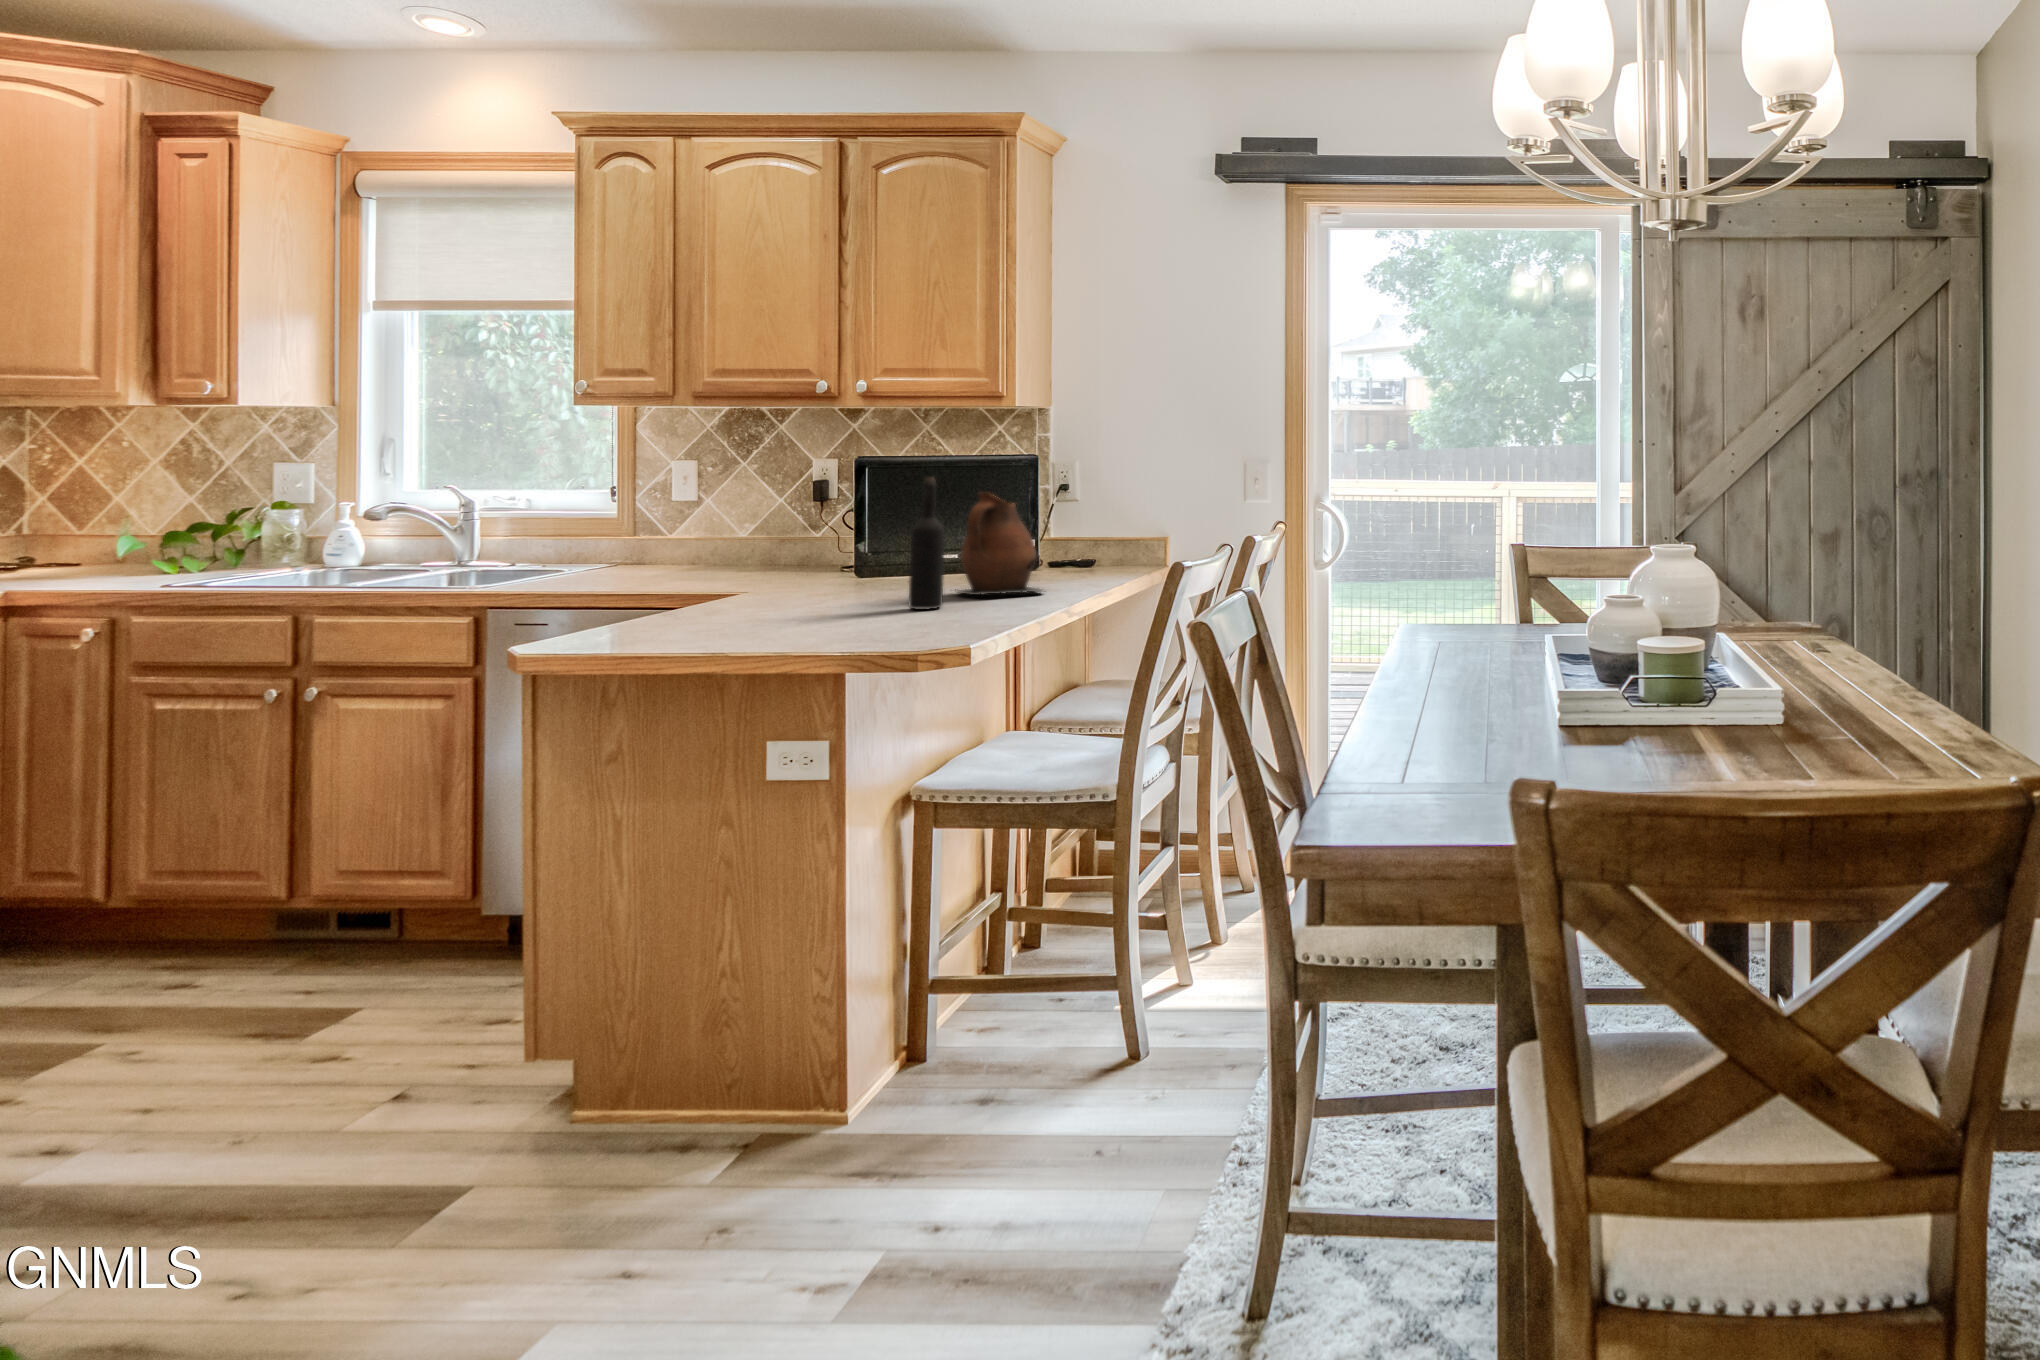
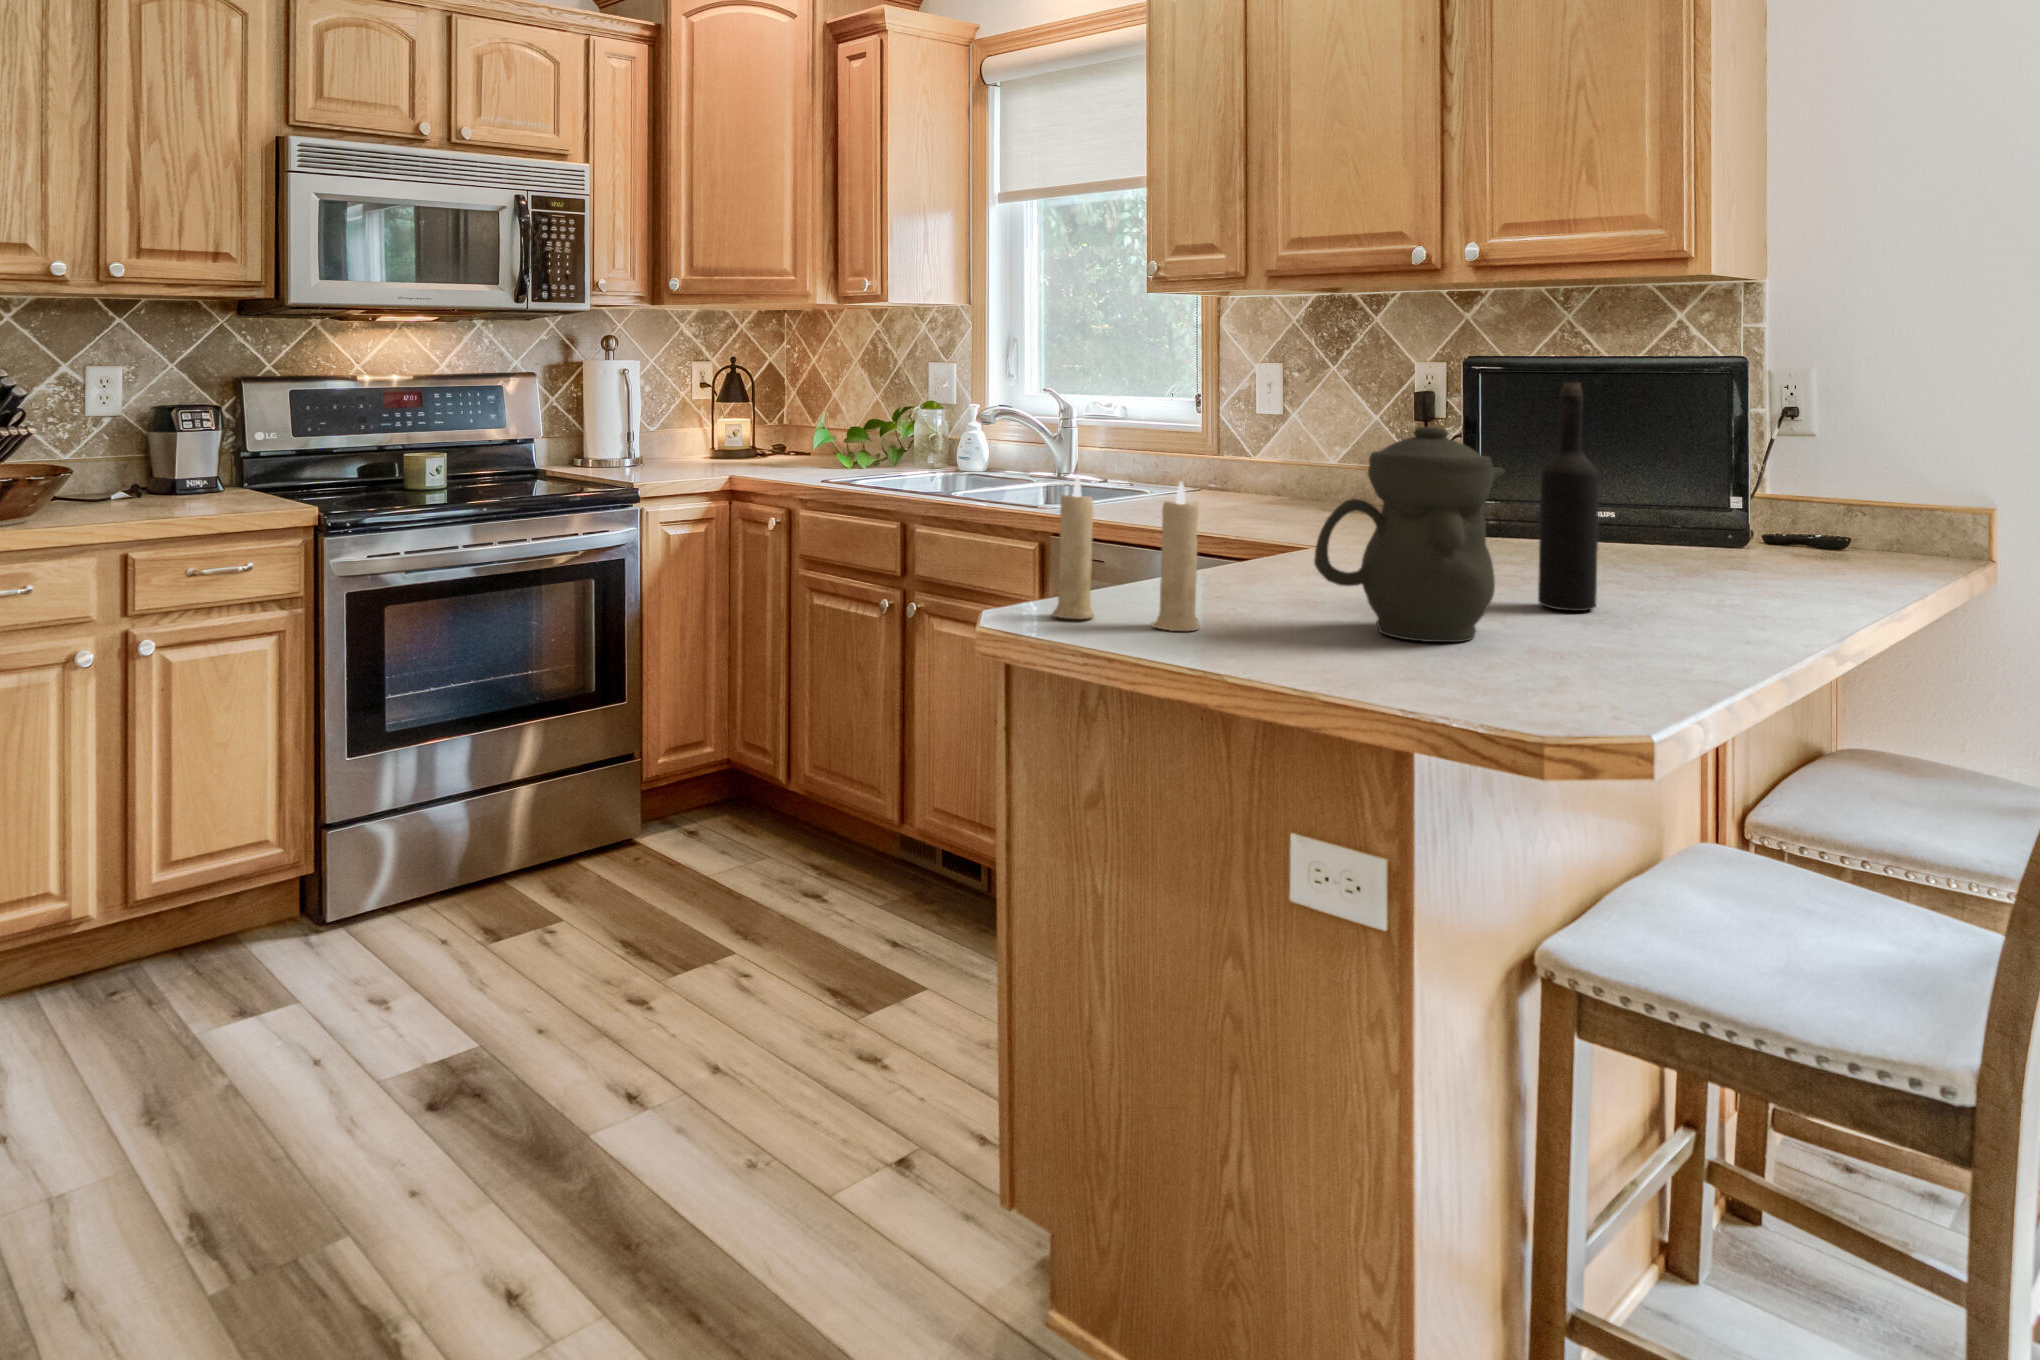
ceramic pitcher: present [955,493,1045,595] -> none [1608,414,1784,600]
teapot: none [775,507,892,630] -> present [1314,427,1505,642]
candle: none [579,546,698,645] -> present [1052,476,1199,631]

